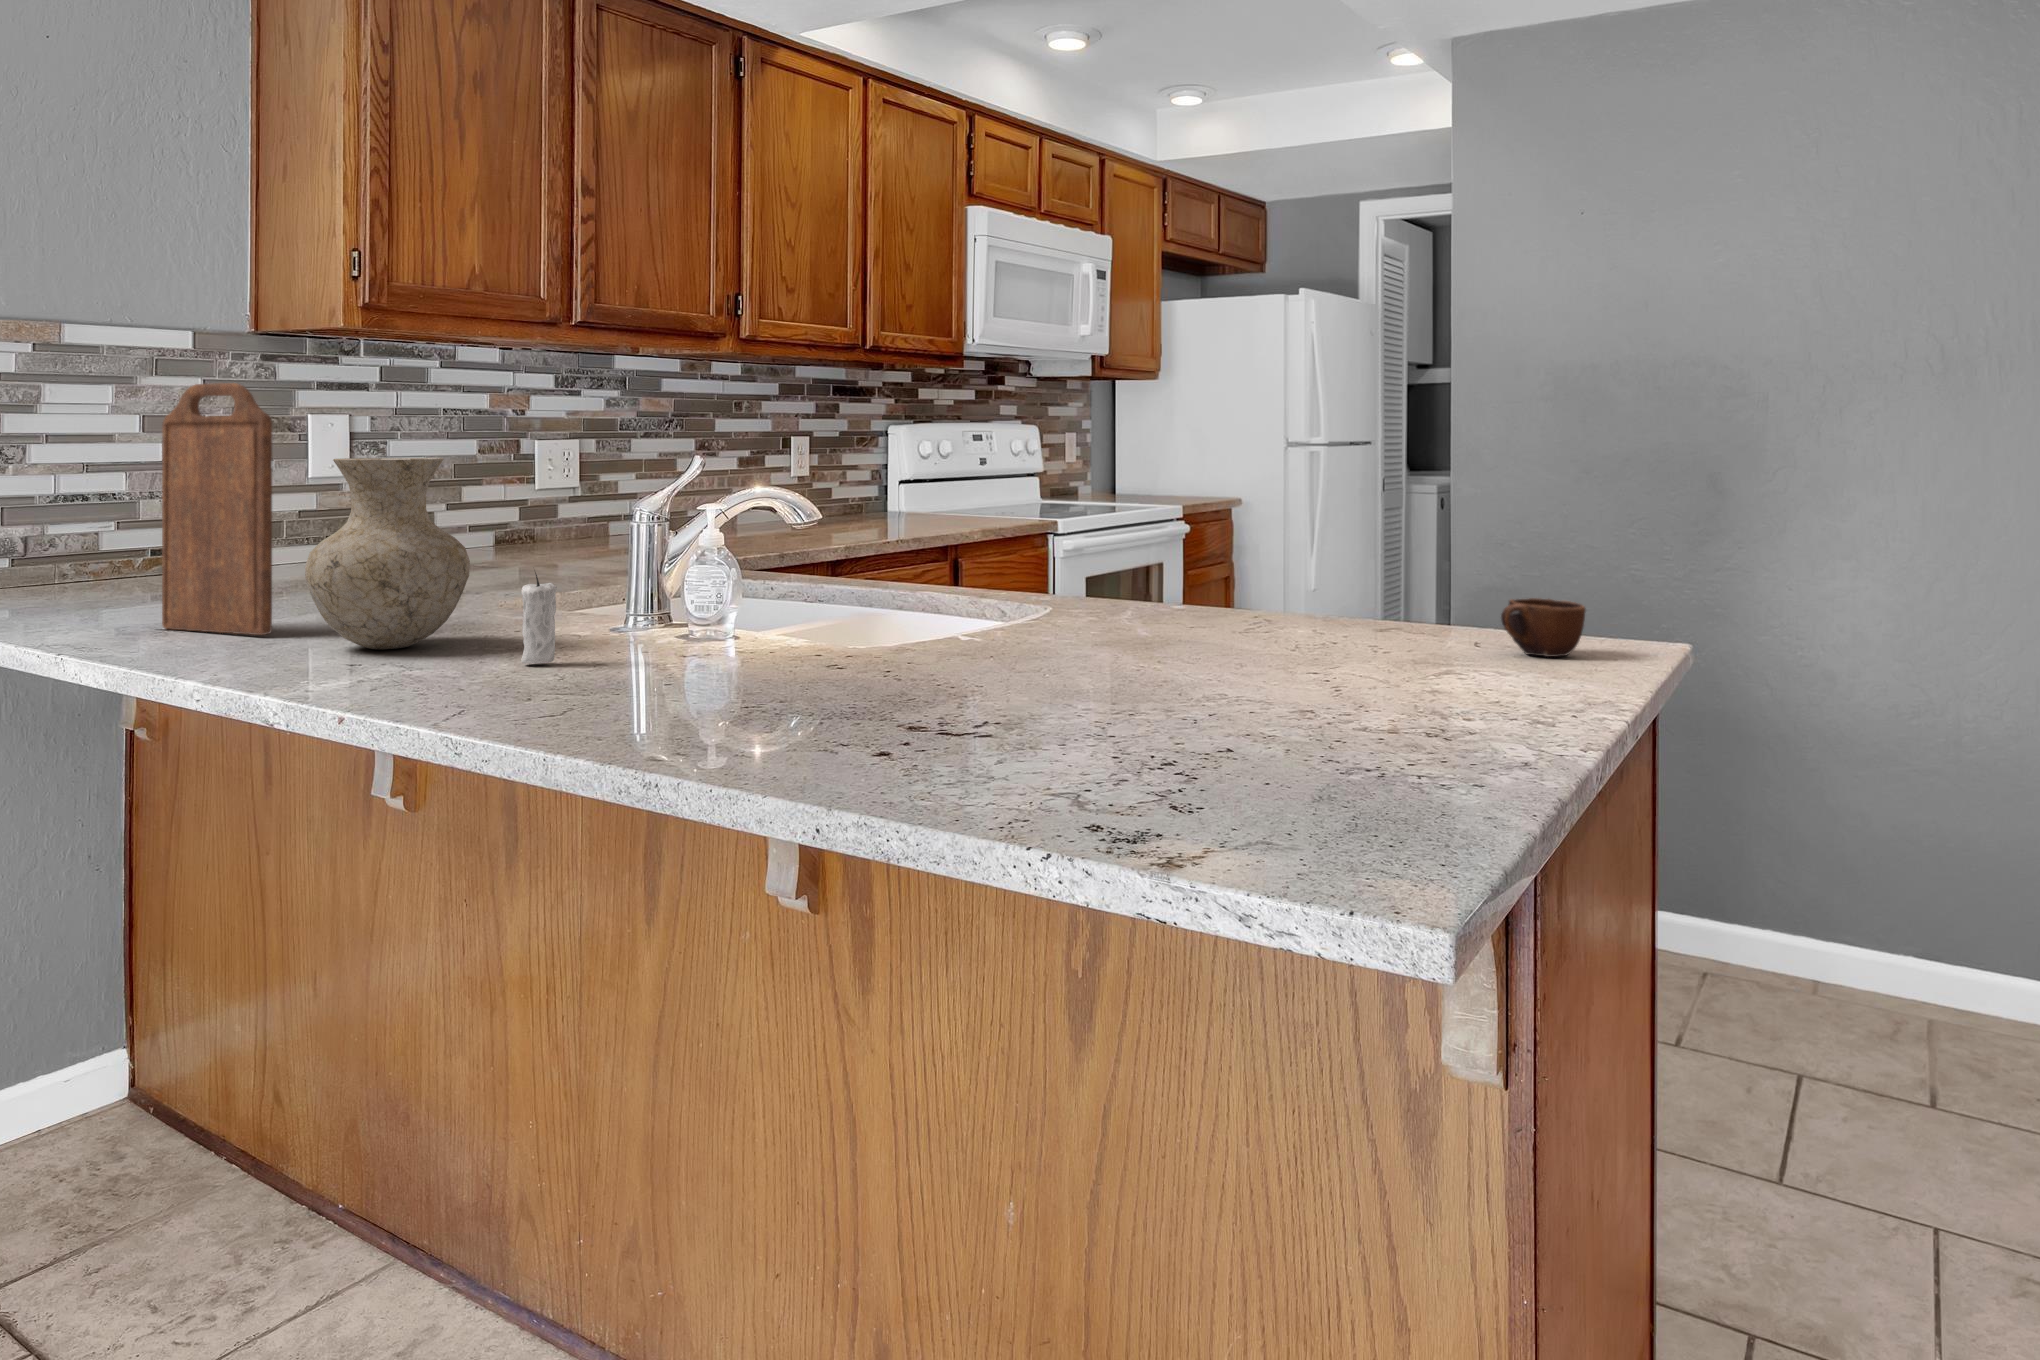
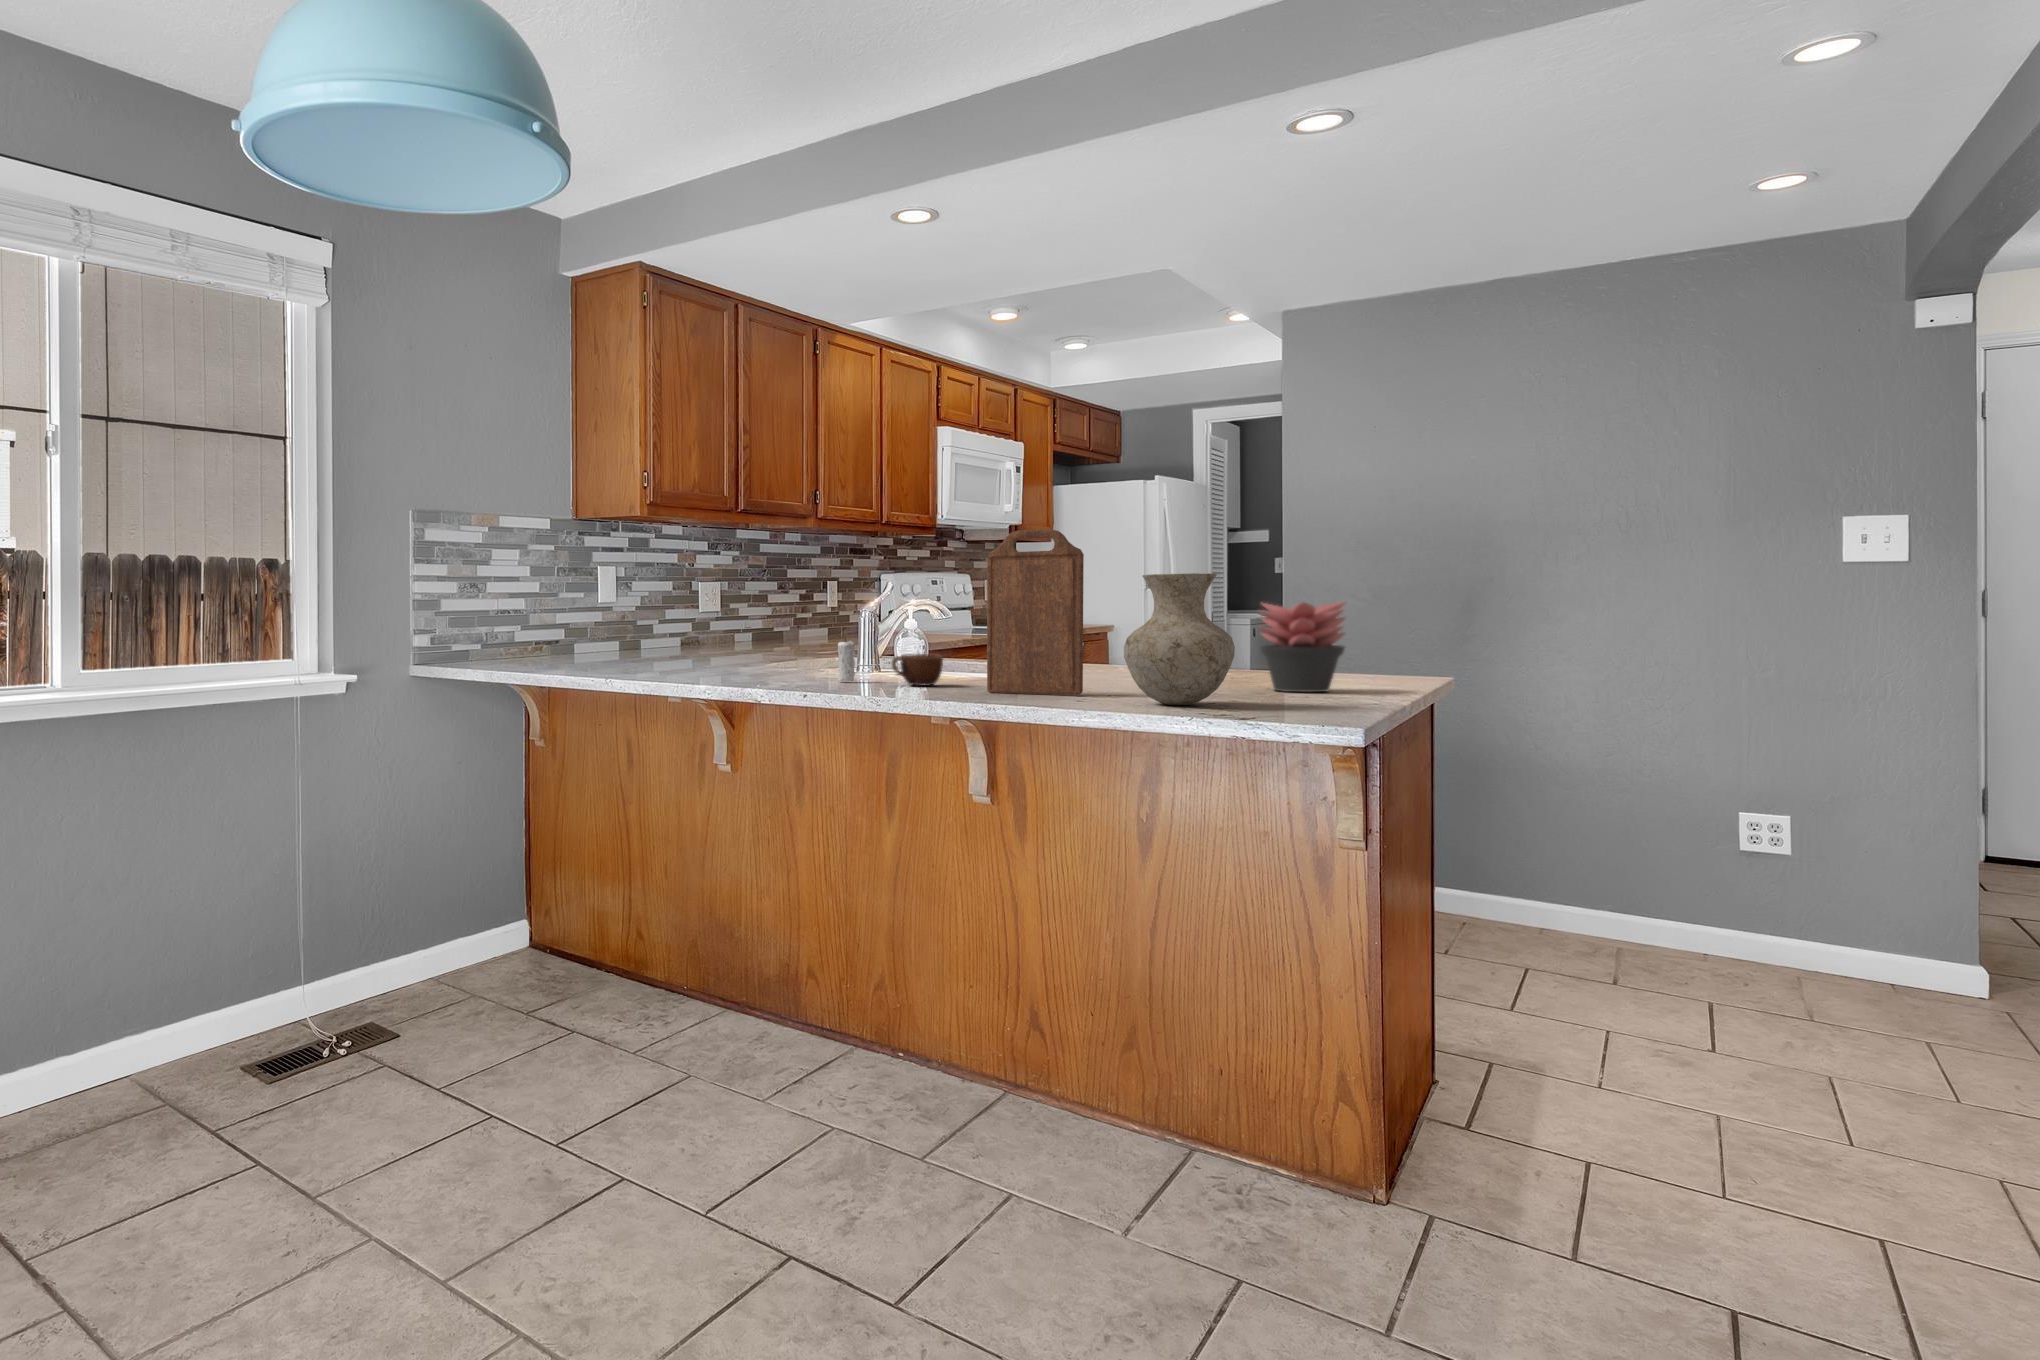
cutting board: present [162,383,272,635] -> present [987,529,1084,694]
vase: present [305,458,470,649] -> present [1124,573,1235,705]
succulent plant: none [1300,519,1471,707] -> present [1259,601,1345,692]
mug: present [1501,598,1585,657] -> present [892,654,943,686]

